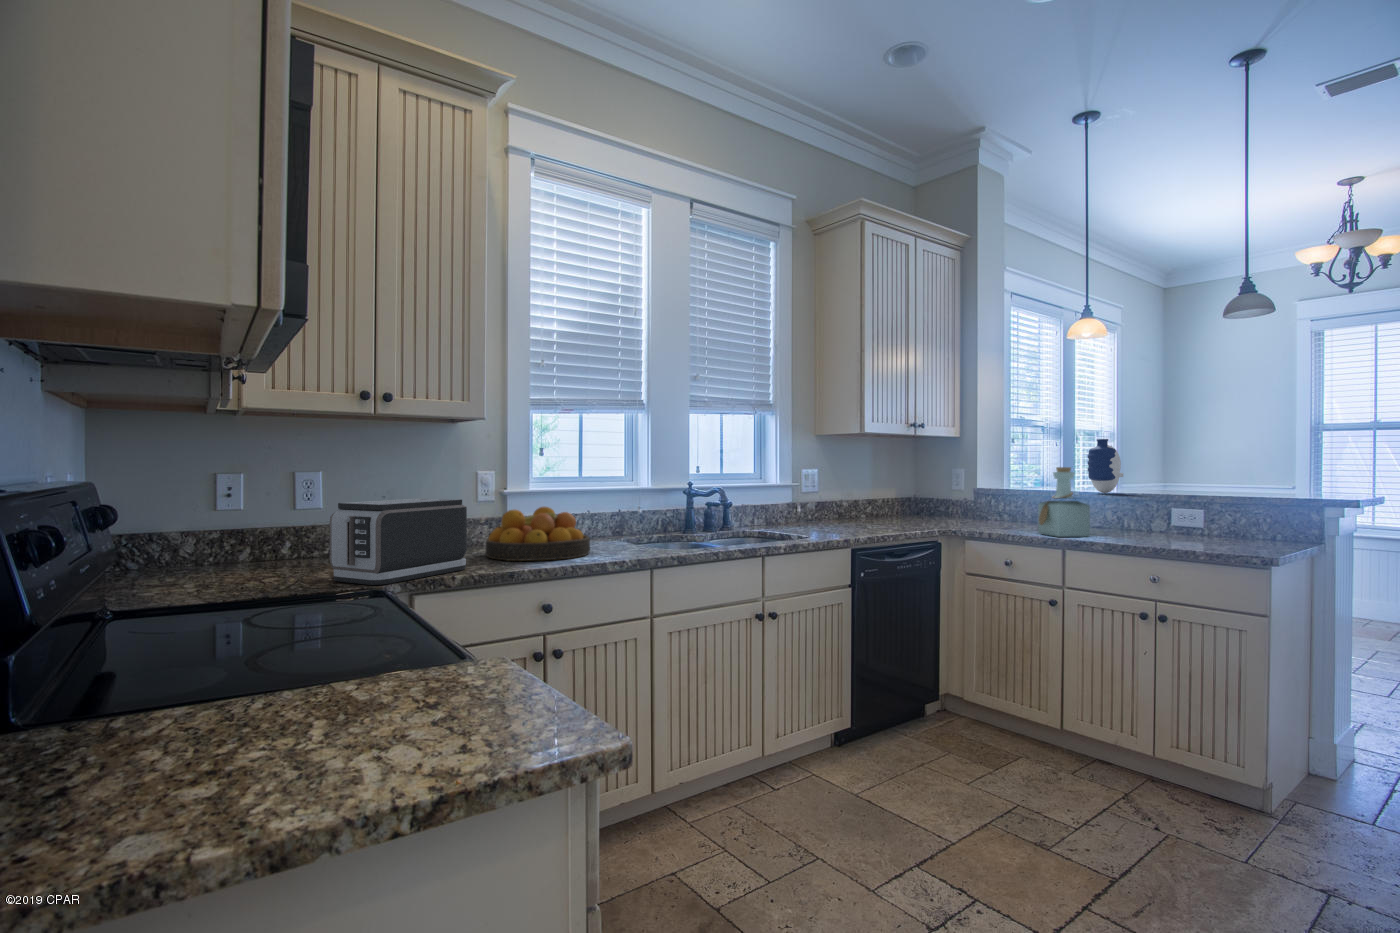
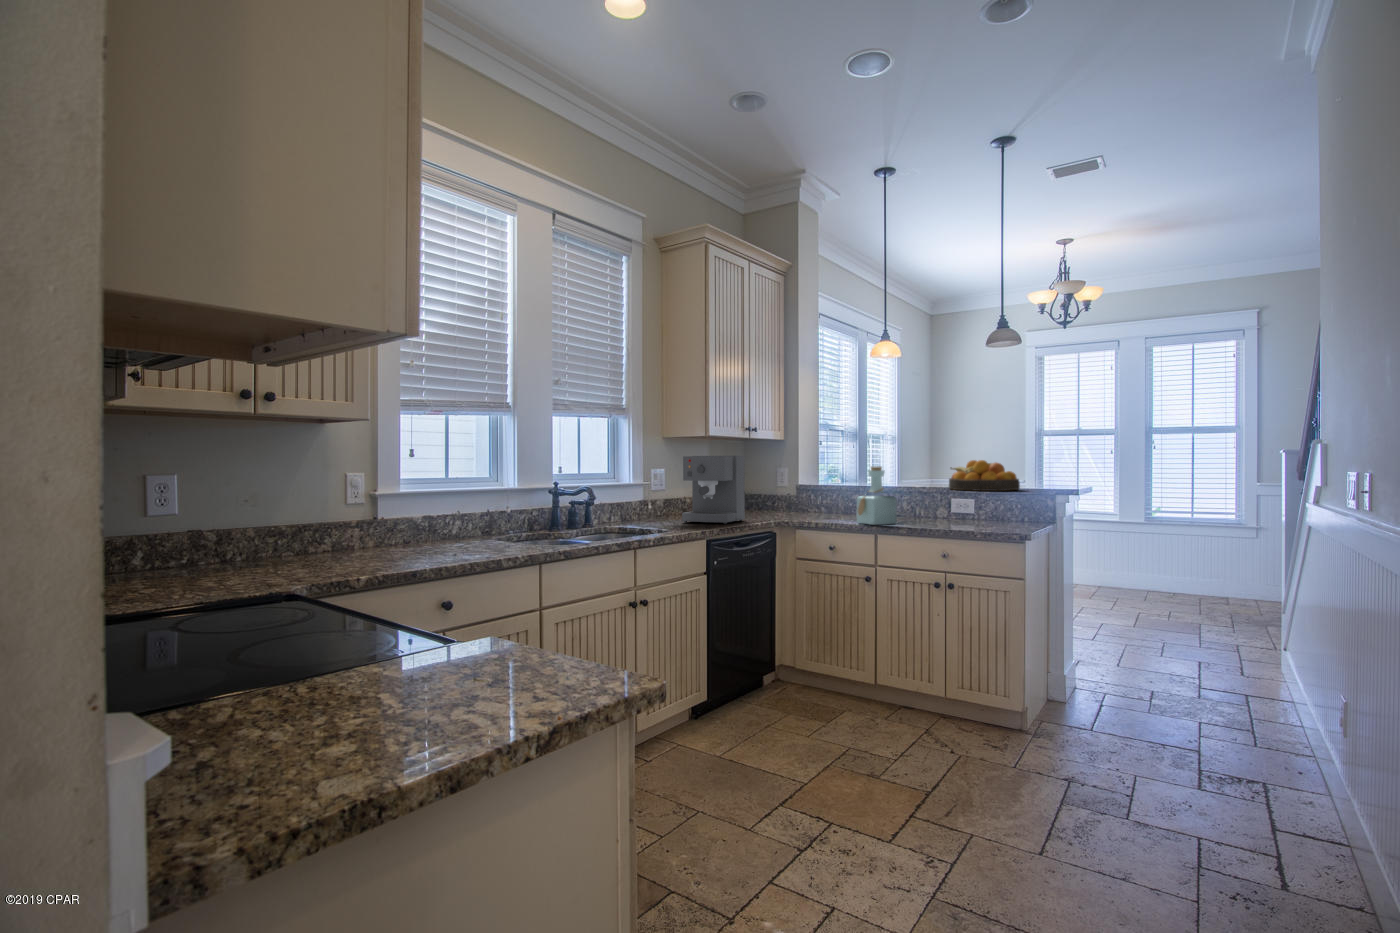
vase: present [1088,439,1123,493] -> none [890,443,917,488]
coffee maker: none [832,454,904,530] -> present [682,456,745,524]
toaster: present [330,498,467,585] -> none [222,501,363,588]
fruit bowl: present [485,507,590,561] -> present [949,460,1020,491]

